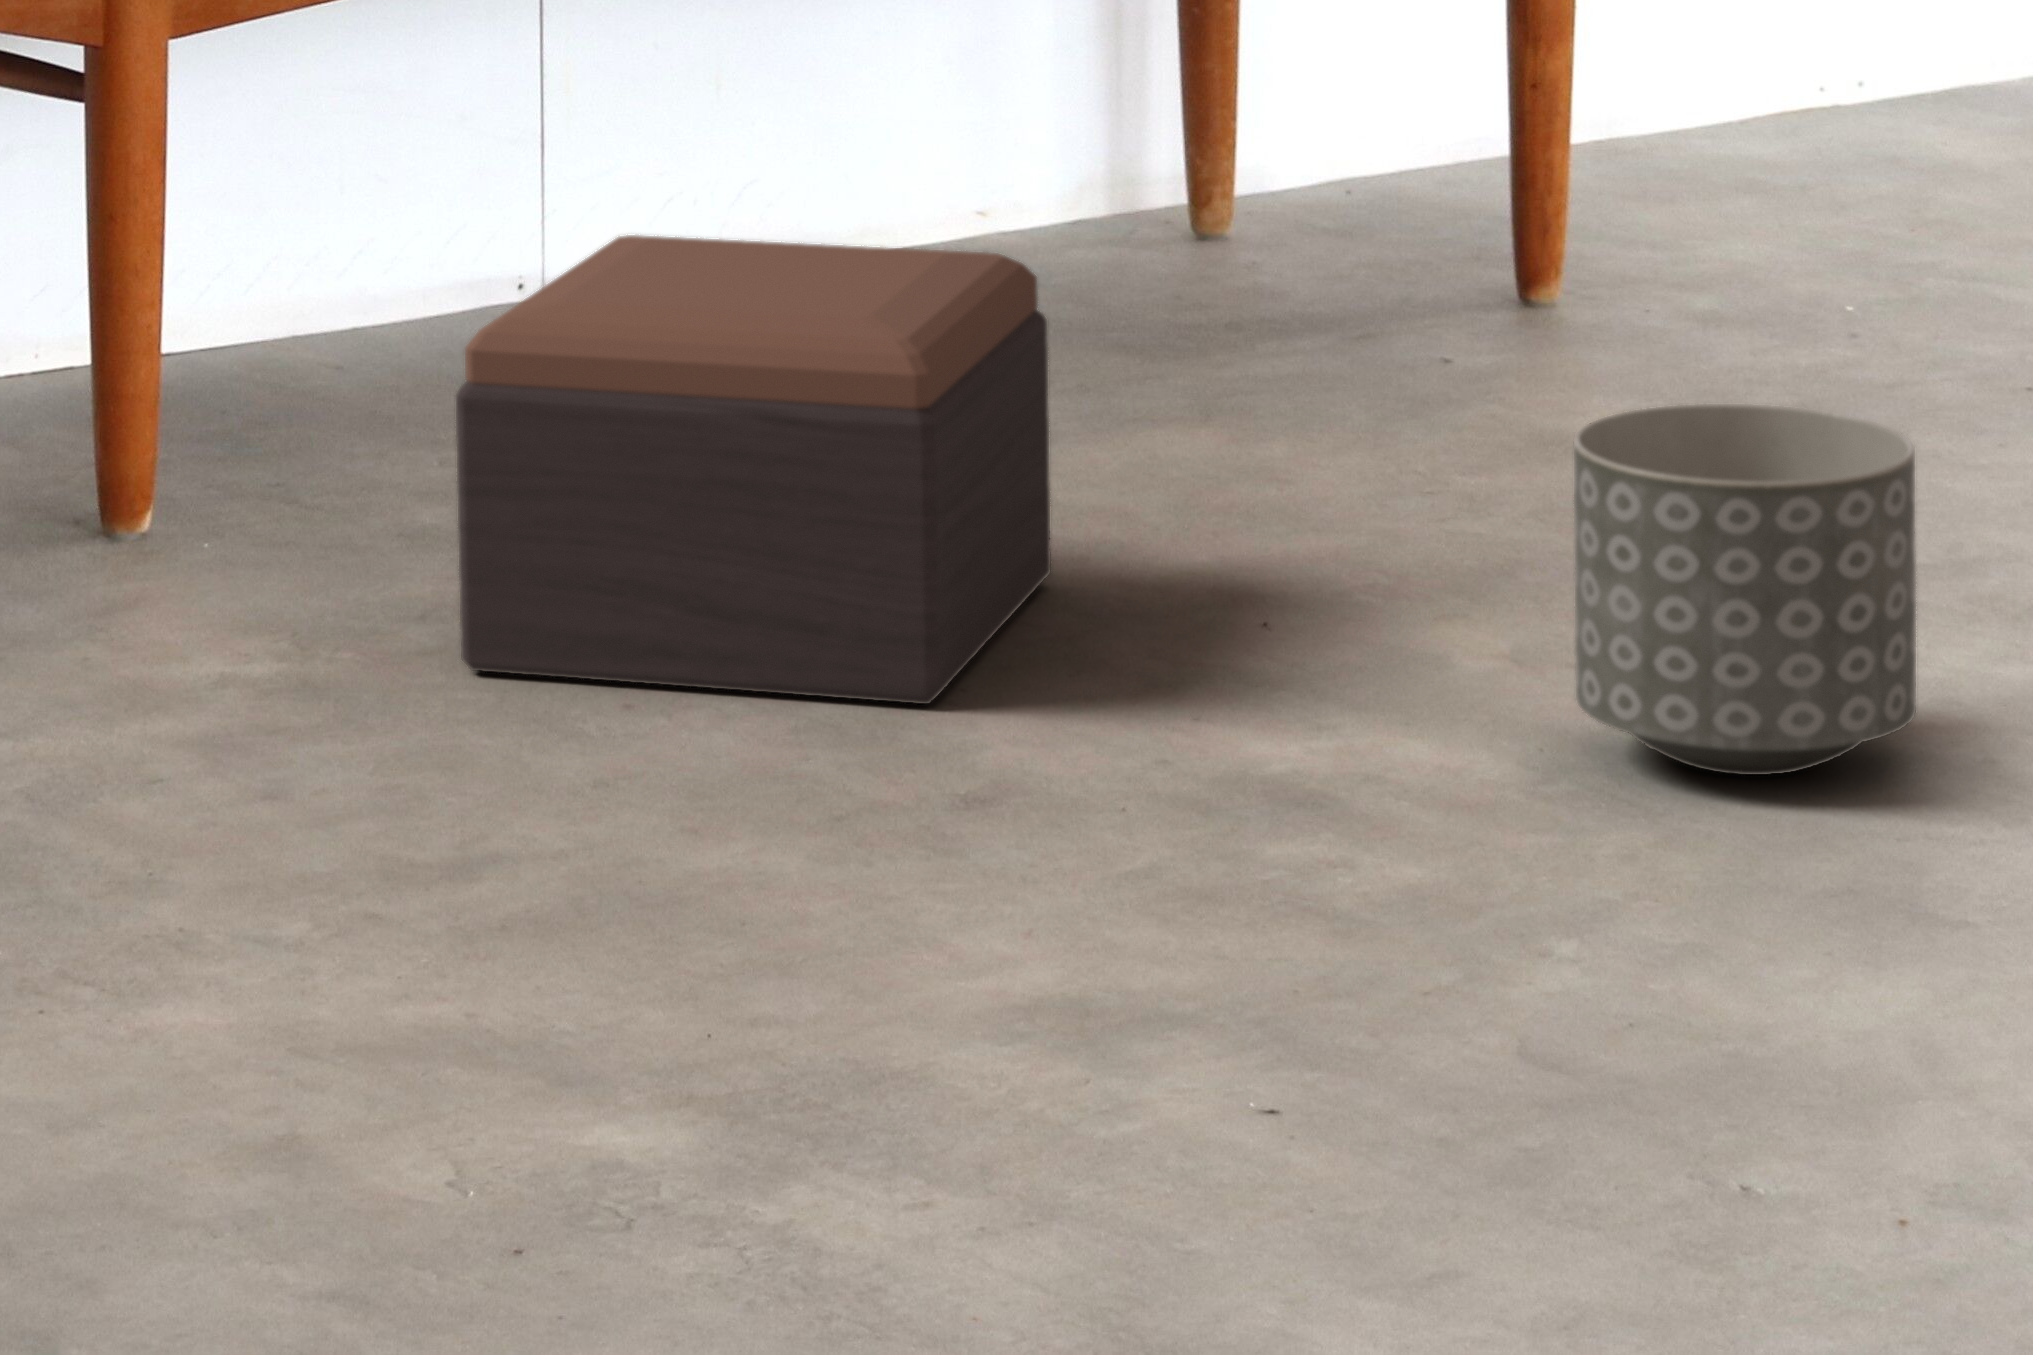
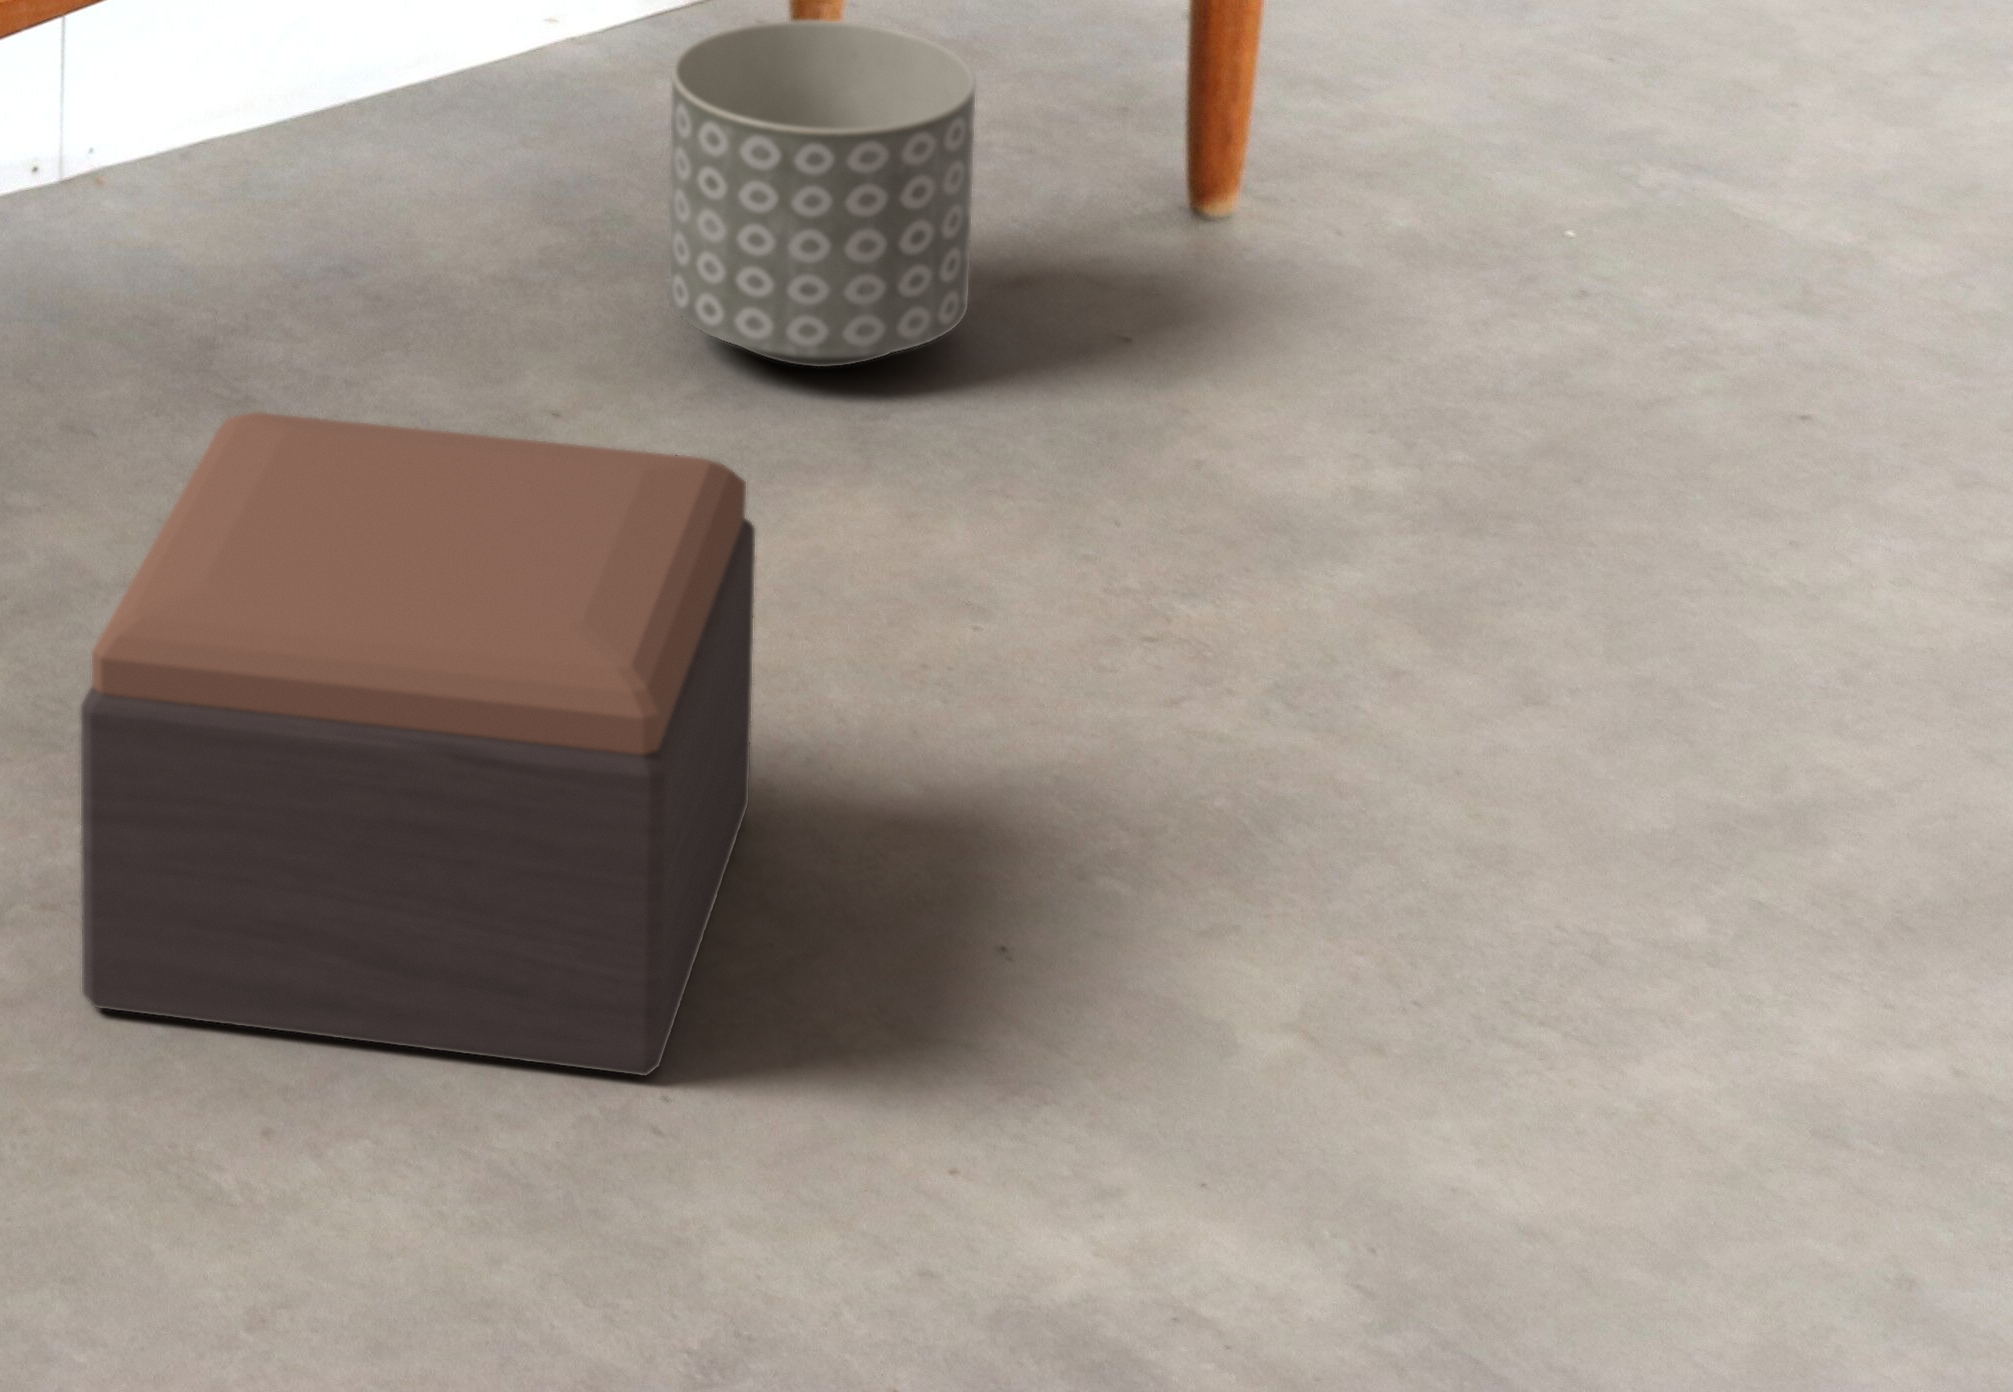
planter: present [1574,404,1916,775] -> present [668,20,976,367]

